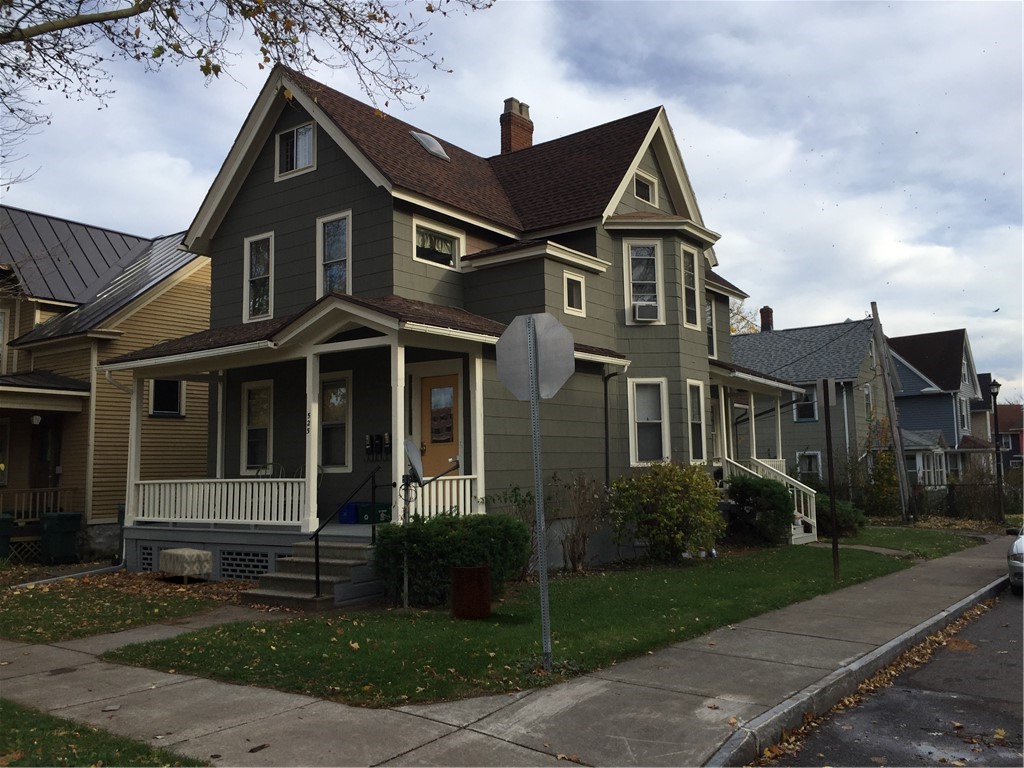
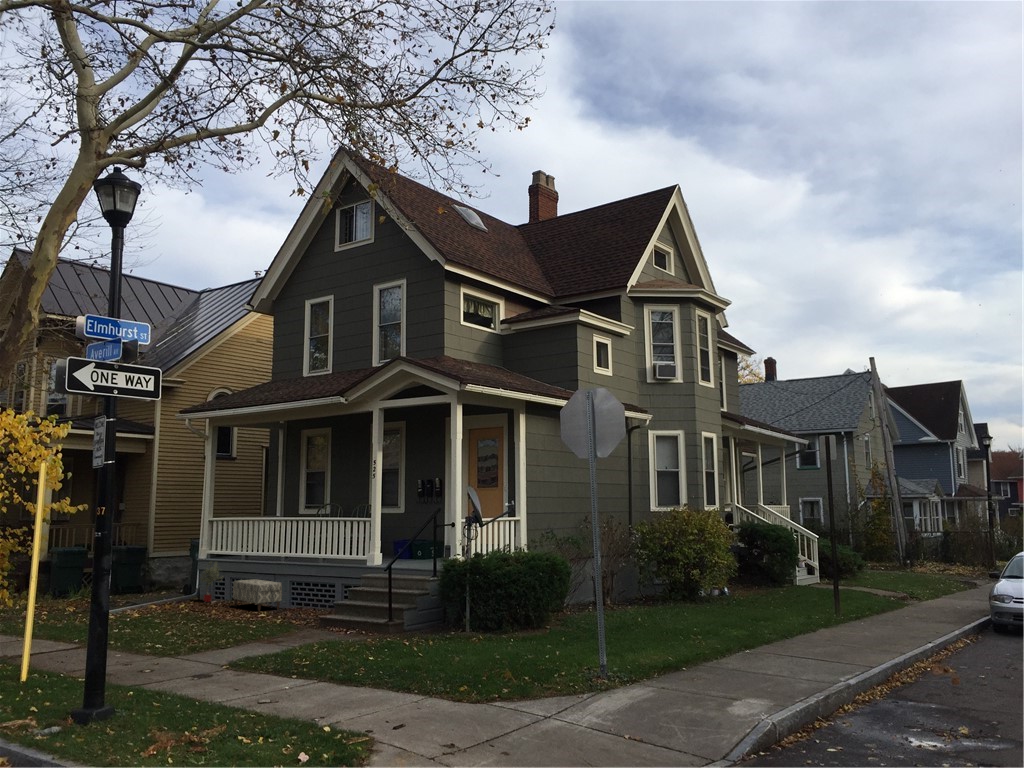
potted tree: none [127,528,154,574] -> present [200,563,222,602]
trash can: present [450,563,491,619] -> none [507,594,541,642]

